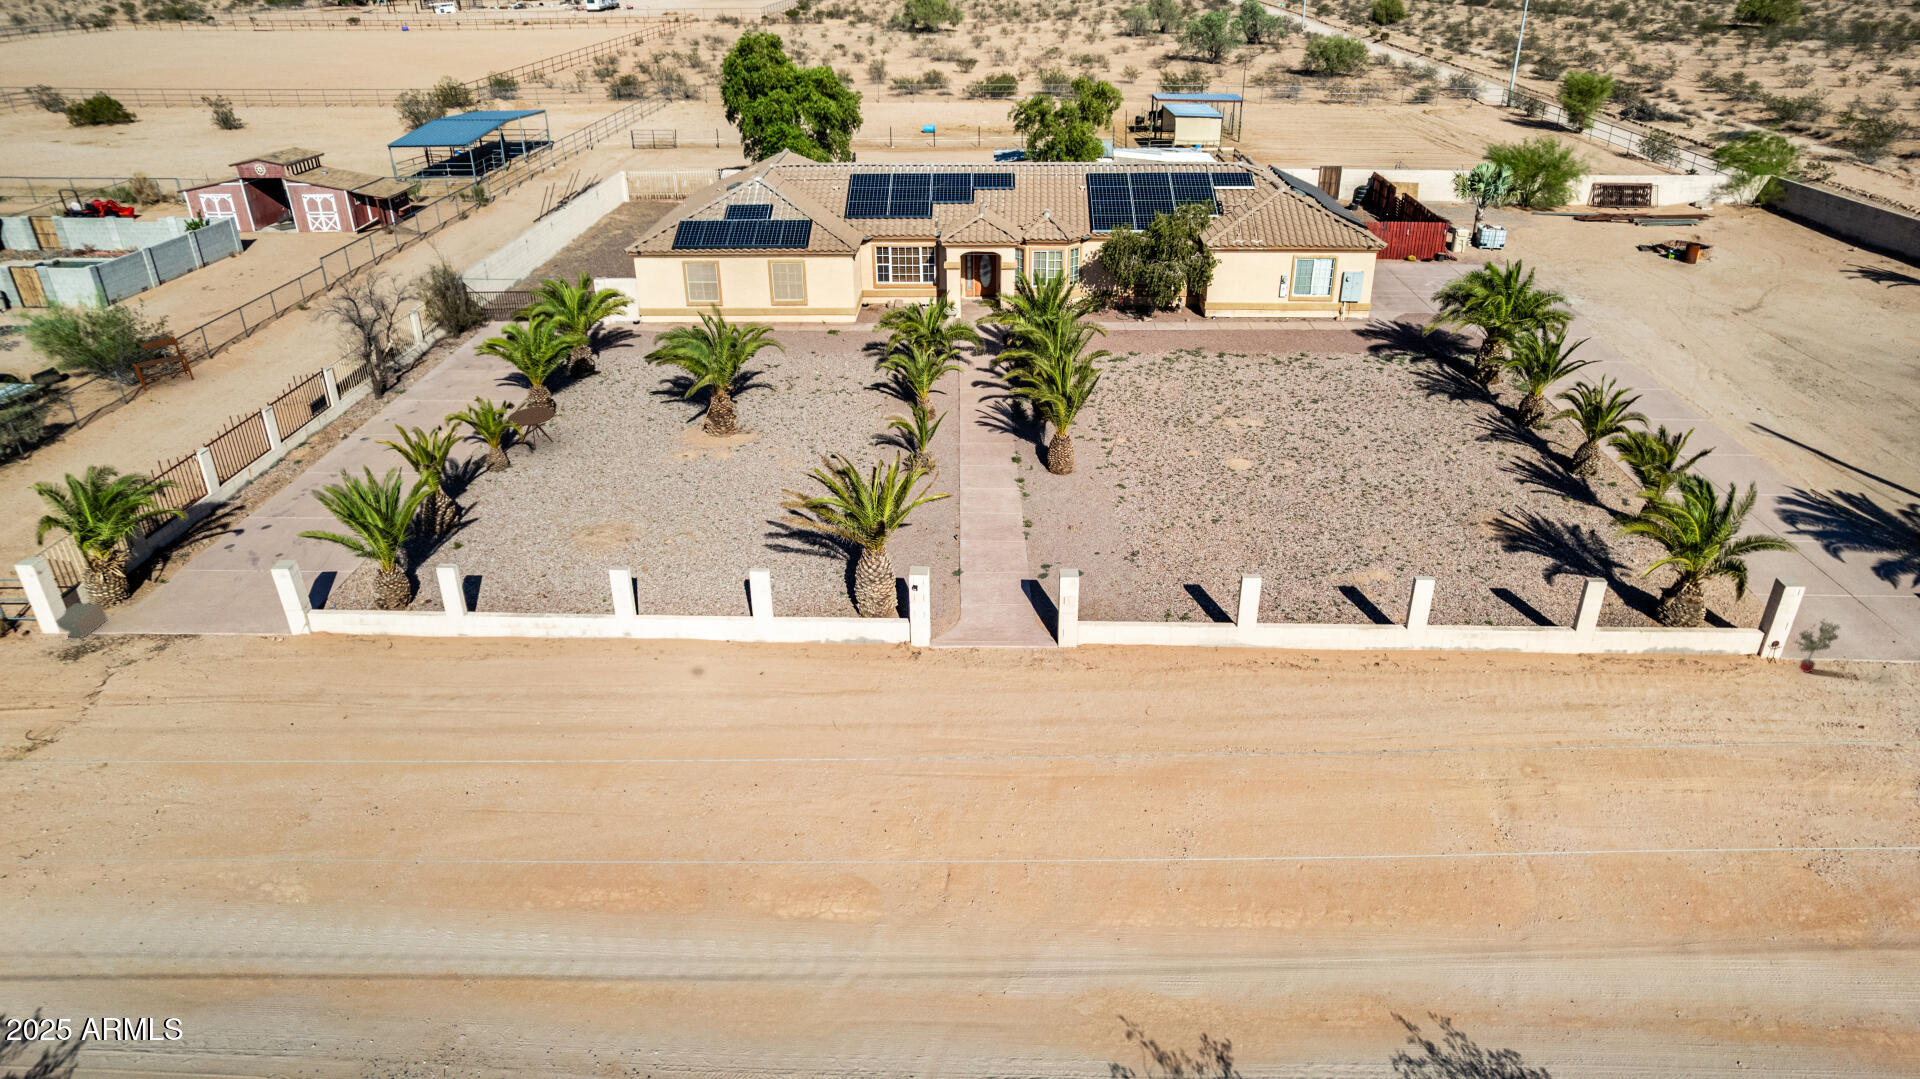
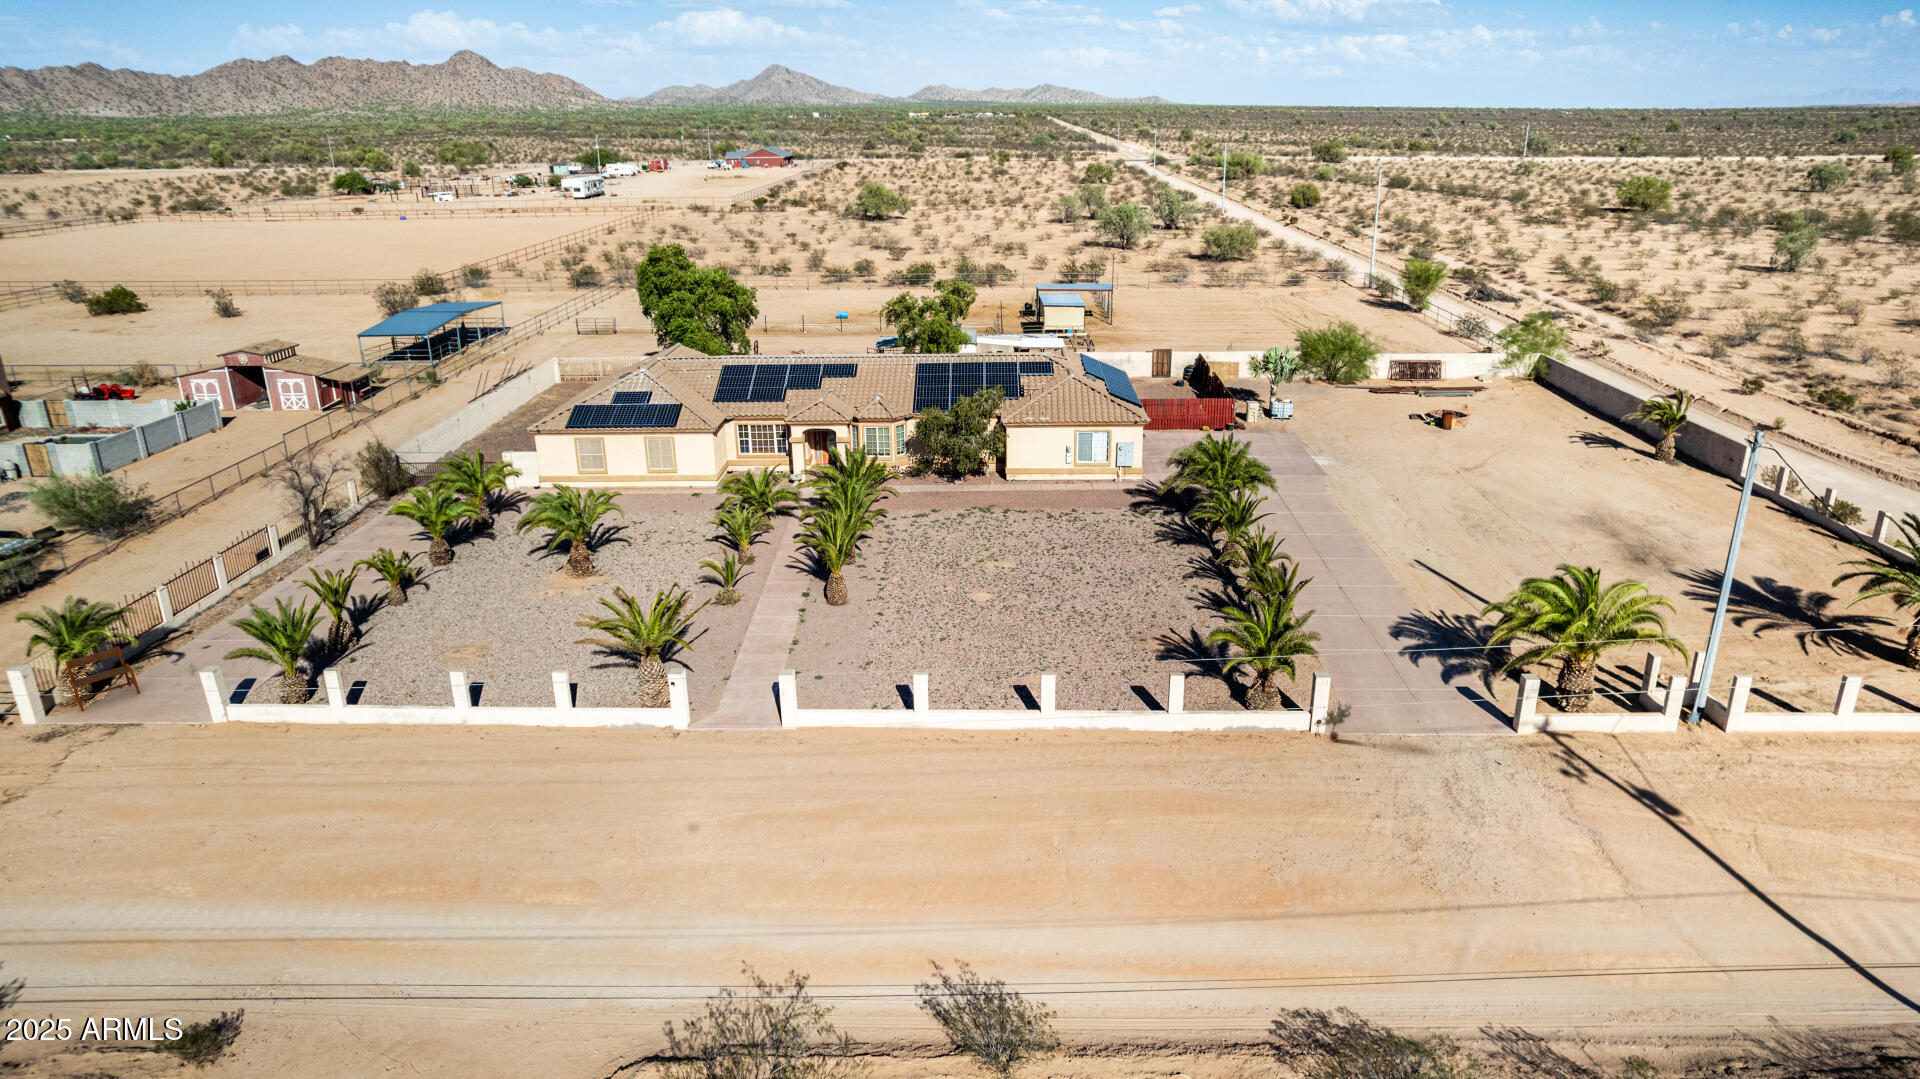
bench: present [133,336,194,390] -> present [65,646,140,711]
round table: present [508,407,555,450] -> none [411,555,449,588]
storage box: present [56,603,107,637] -> none [28,703,72,728]

